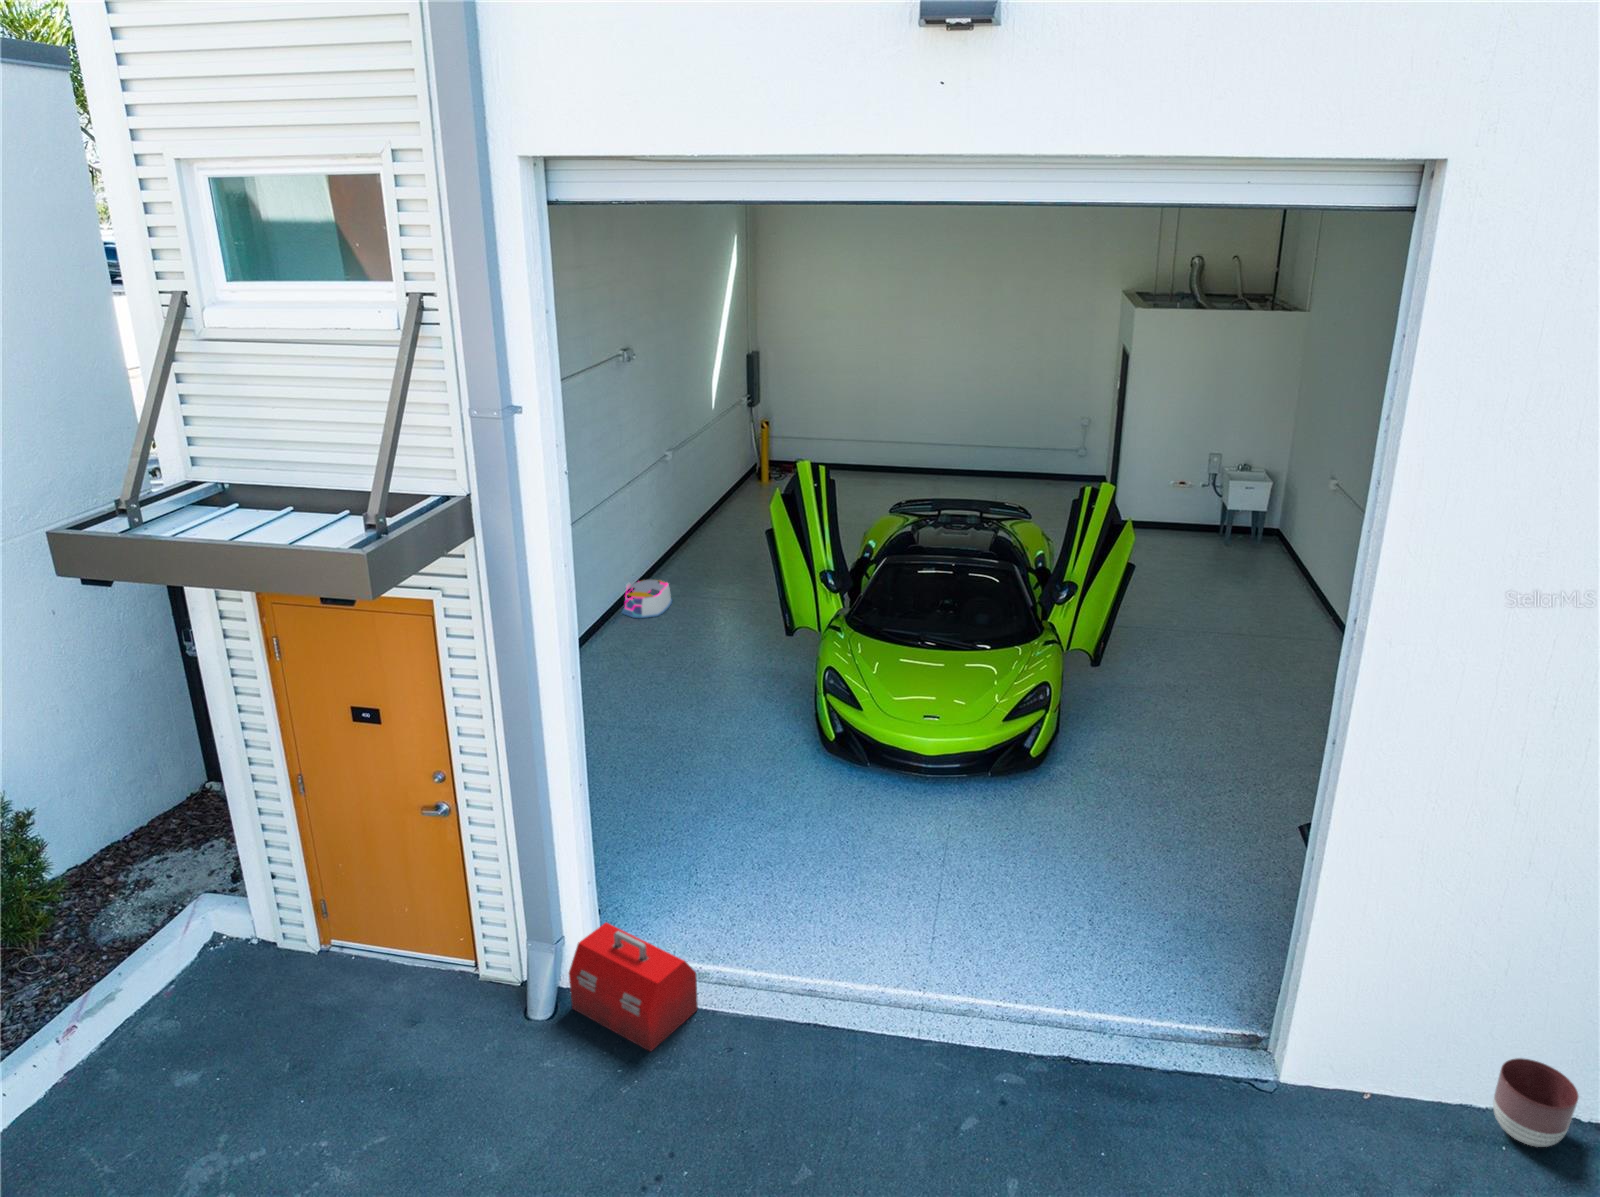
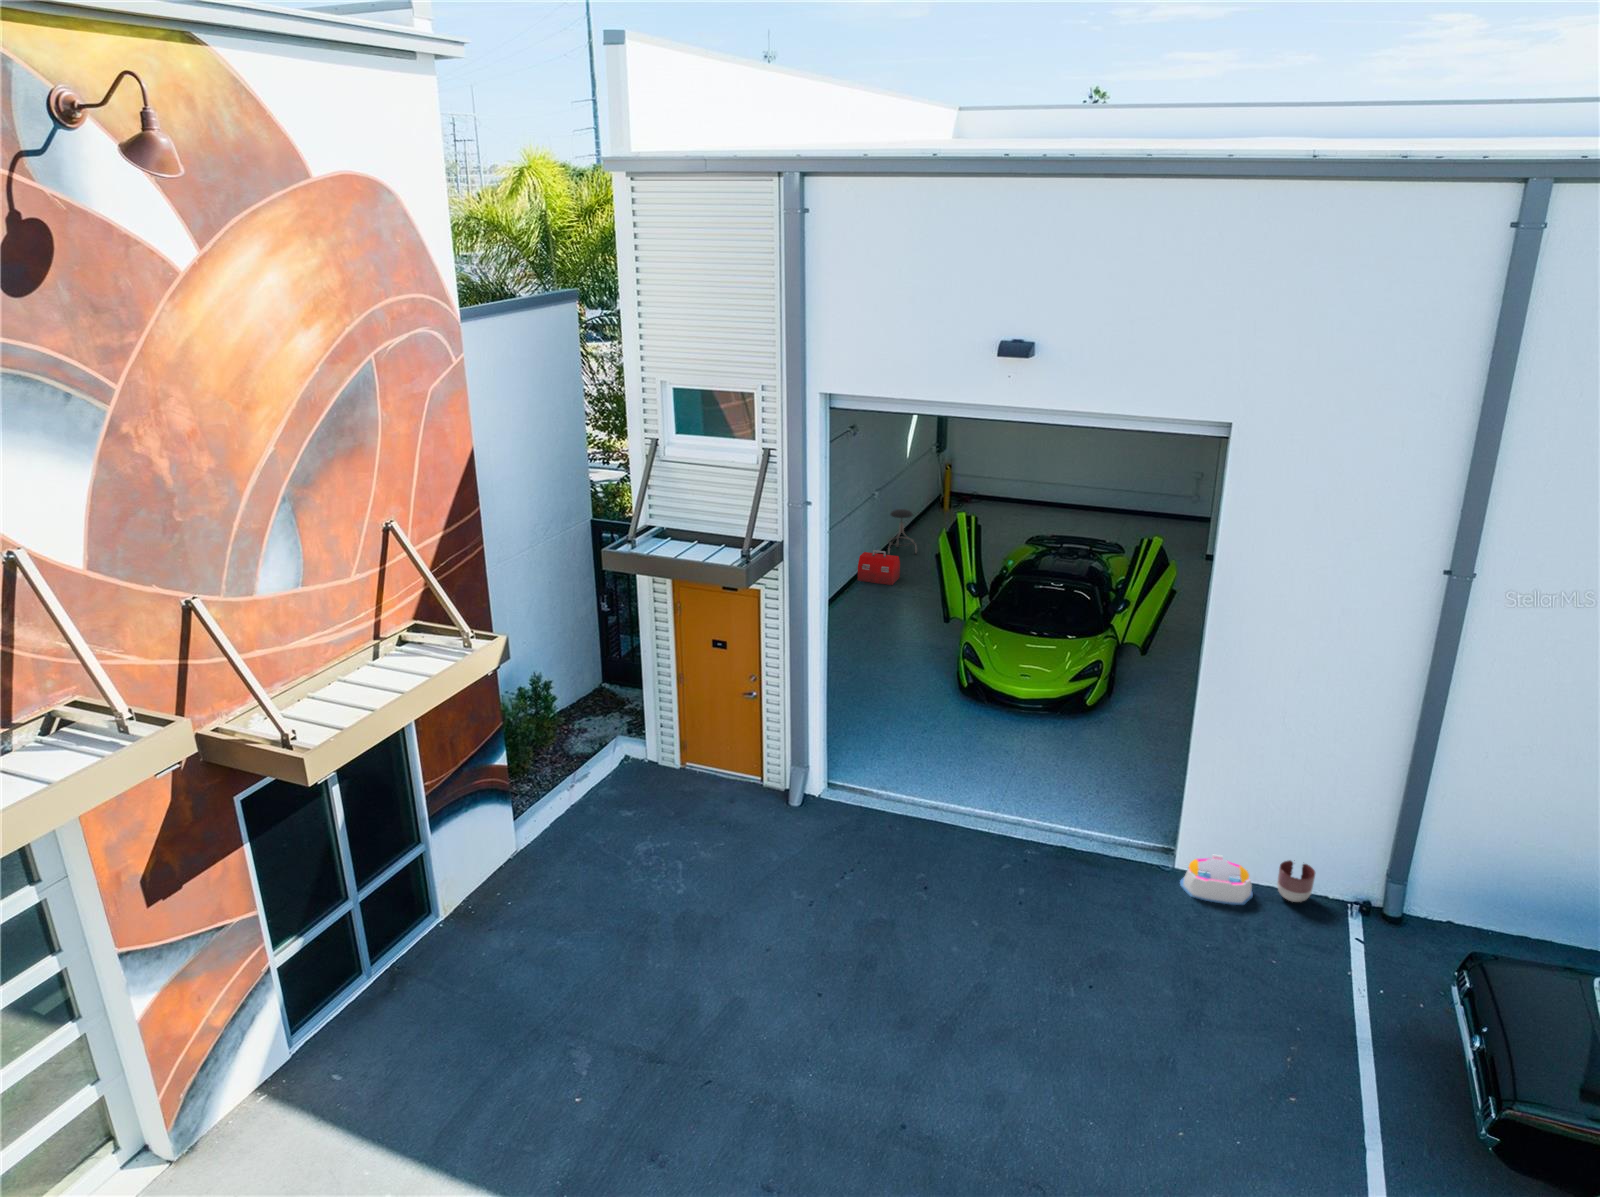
stool: none [689,479,730,545] -> present [888,509,917,554]
storage bin: present [622,580,672,618] -> present [1180,854,1253,905]
toolbox: present [569,923,698,1051] -> present [858,550,900,585]

